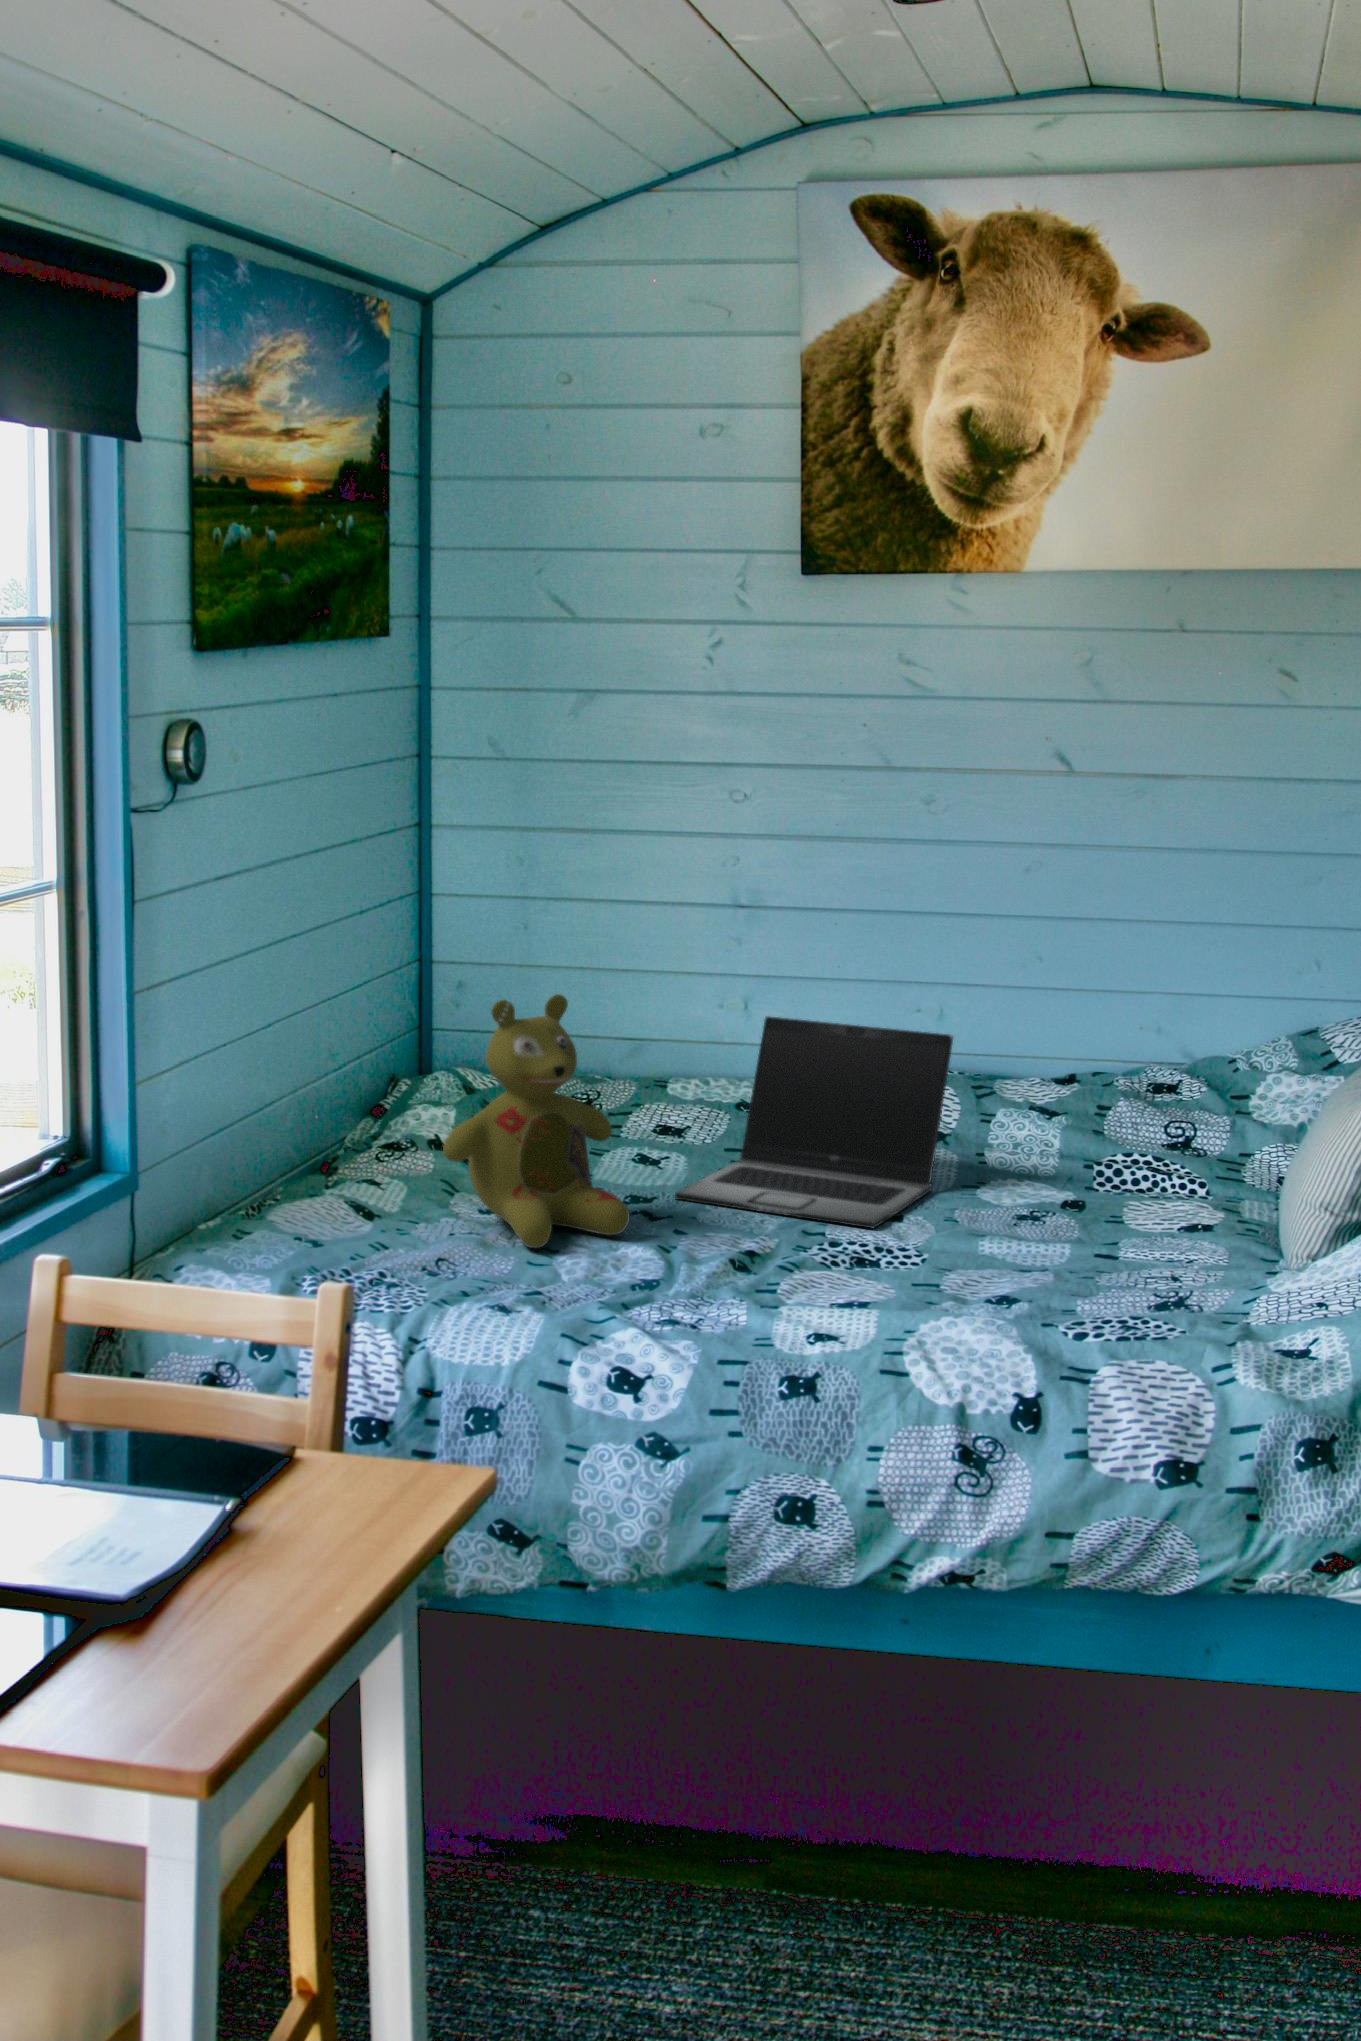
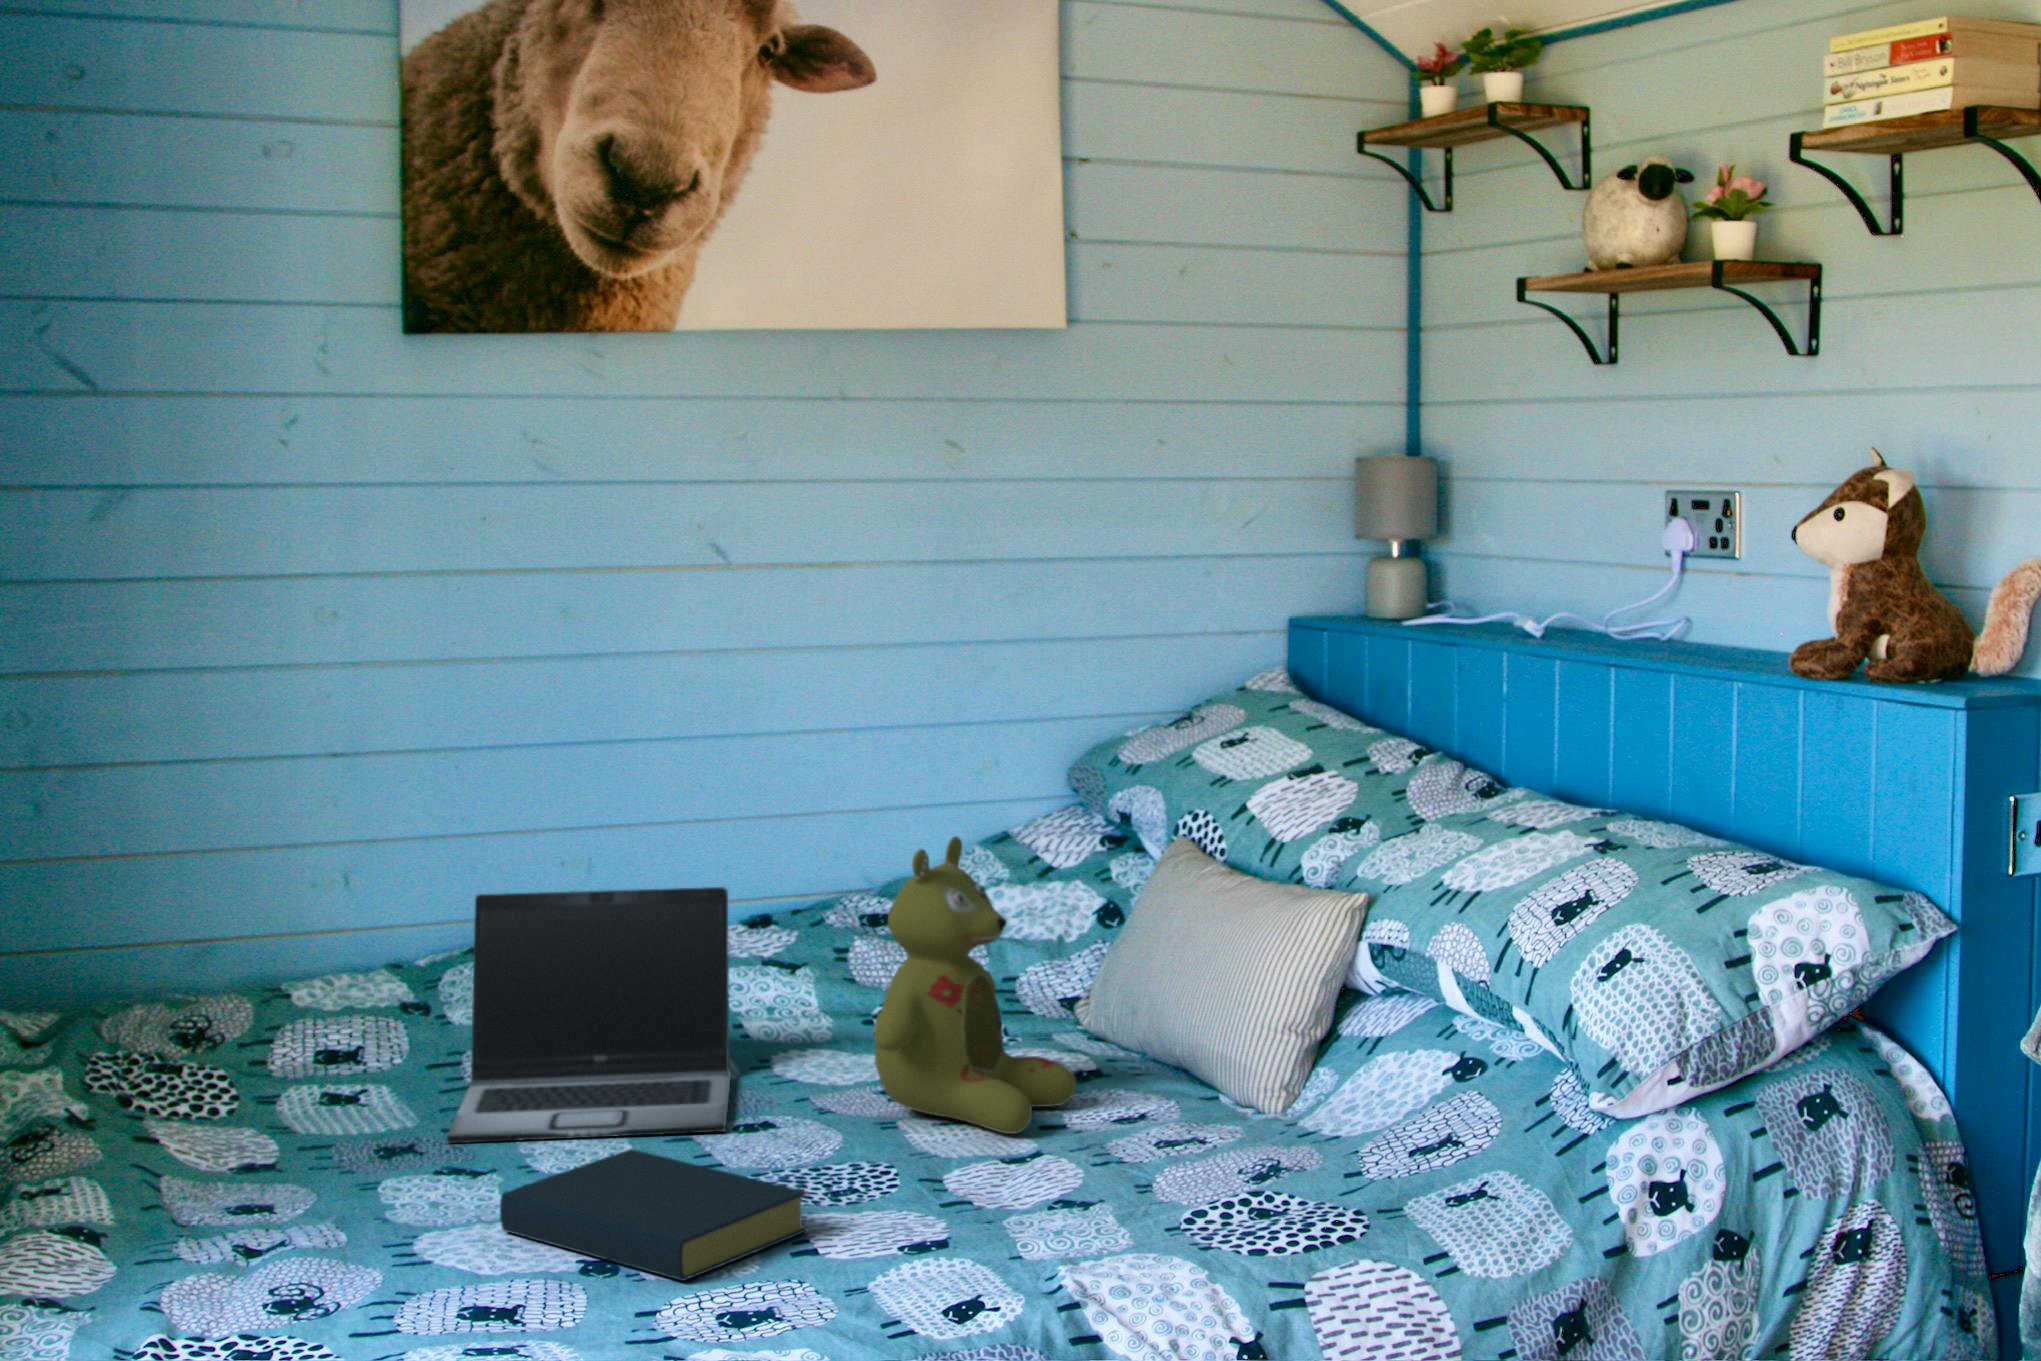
stuffed bear: present [443,994,629,1248] -> present [874,836,1076,1134]
hardback book: none [629,1223,838,1325] -> present [500,1149,809,1281]

